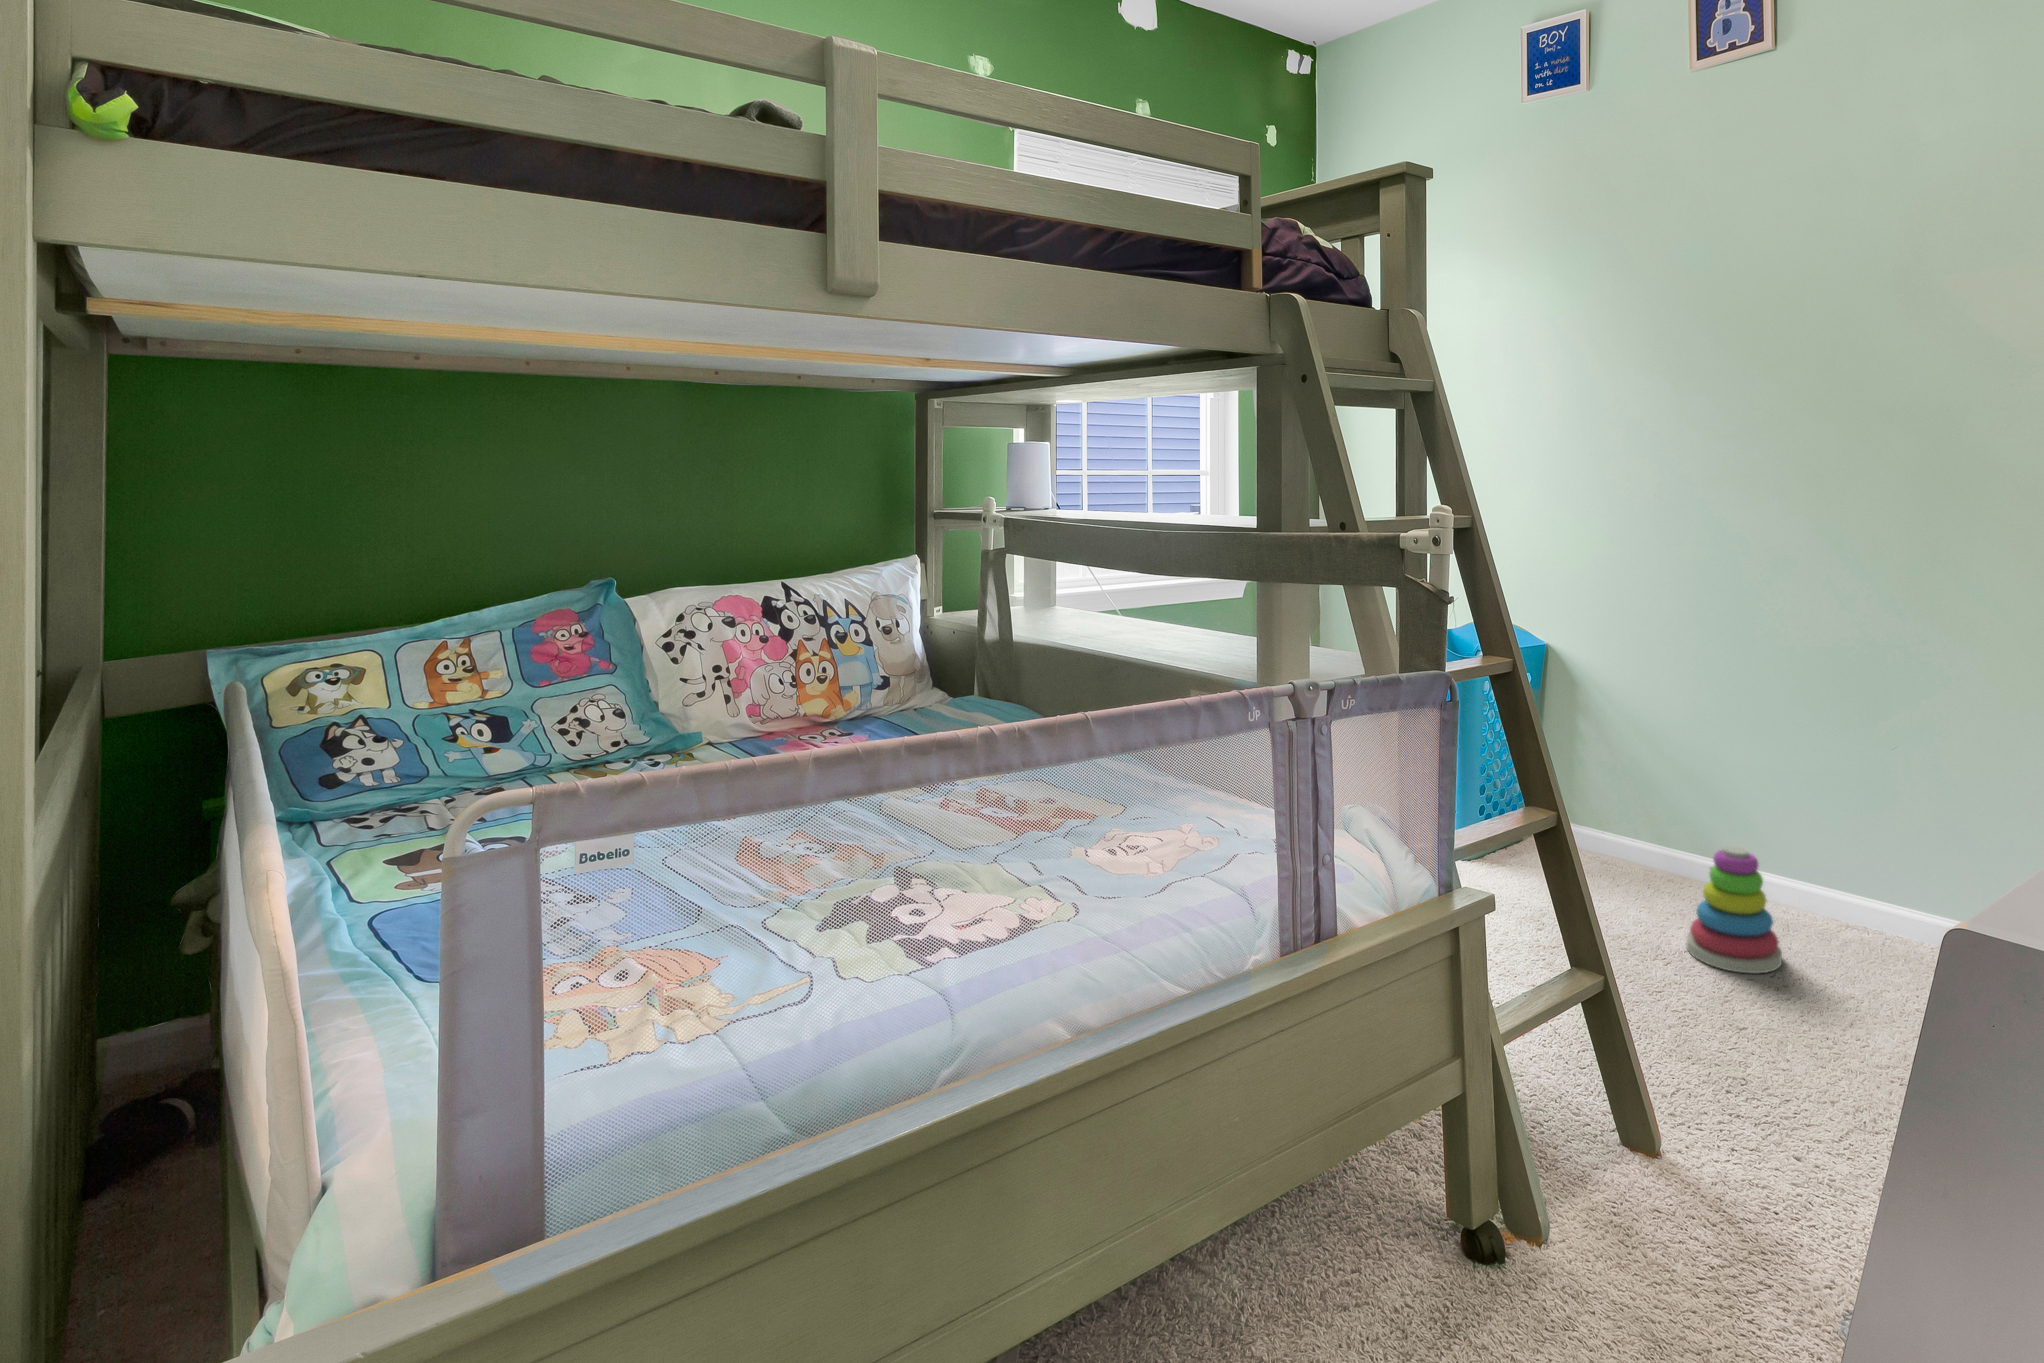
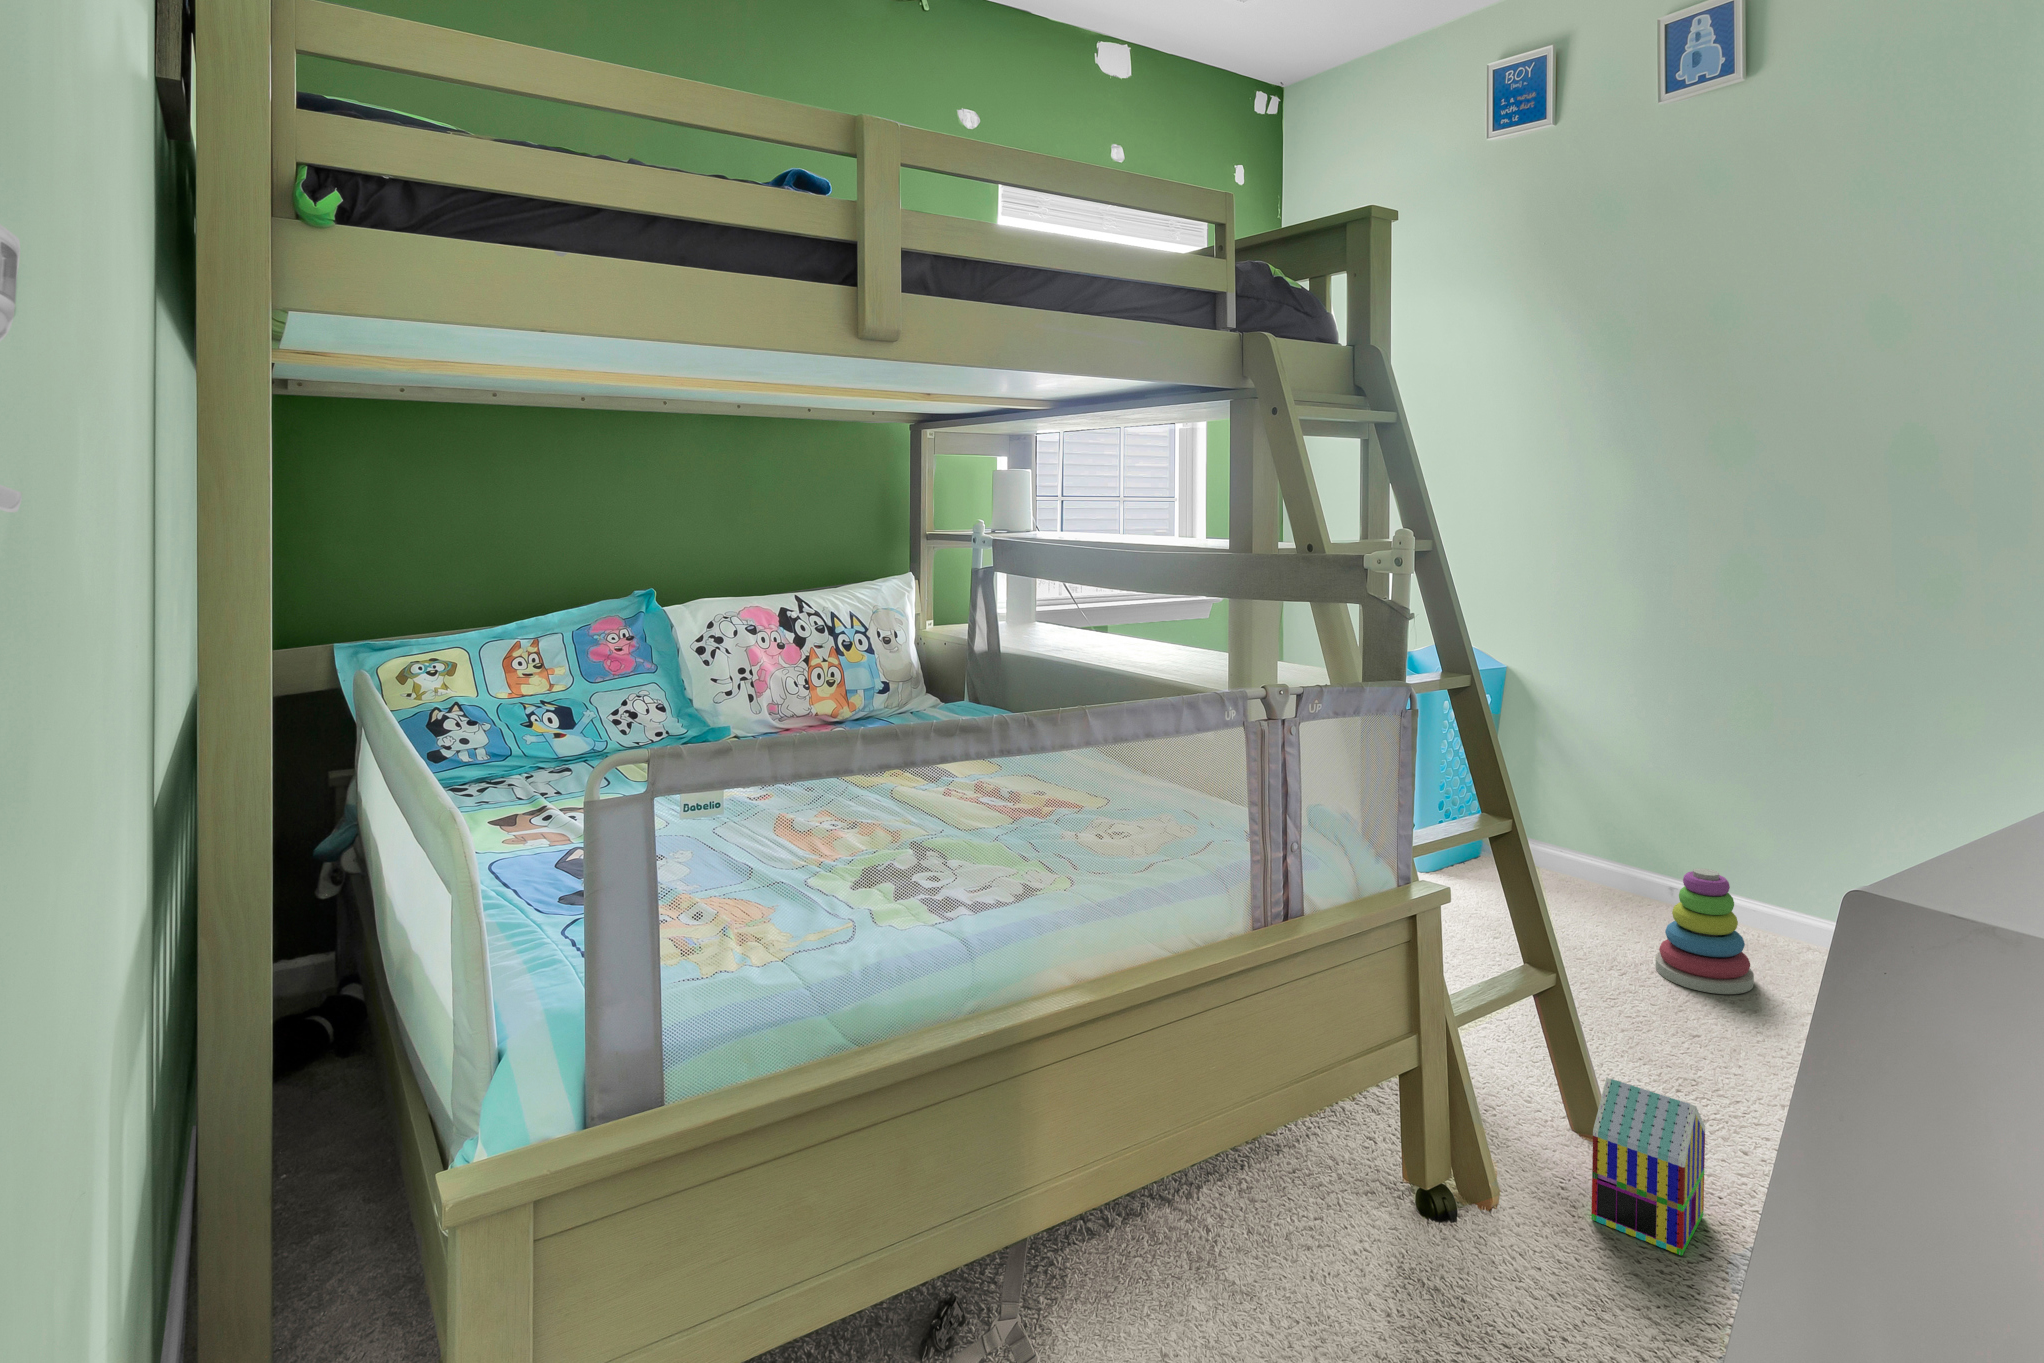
toy house: none [1646,1091,1761,1284] -> present [1591,1078,1705,1256]

